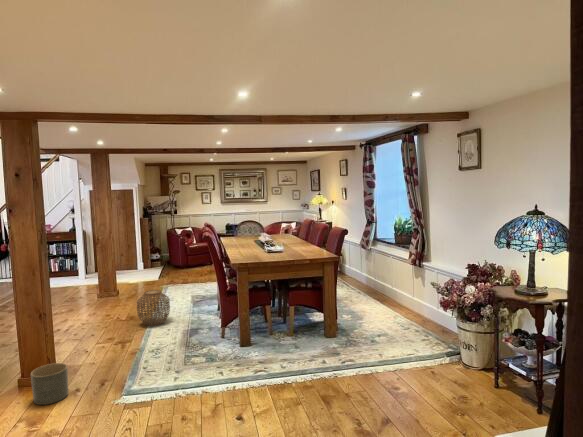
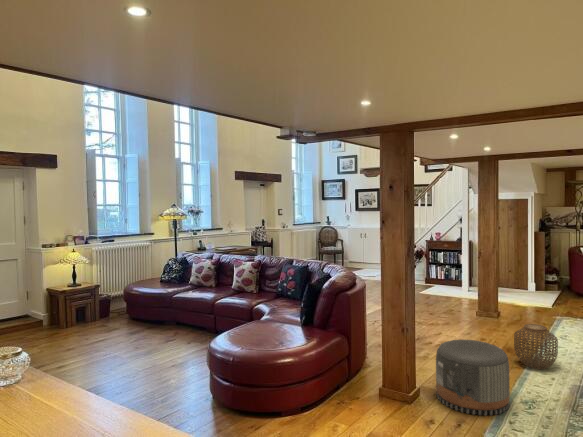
pouf: none [74,311,141,376] -> present [436,340,510,415]
planter: present [31,363,68,405] -> none [391,381,424,423]

